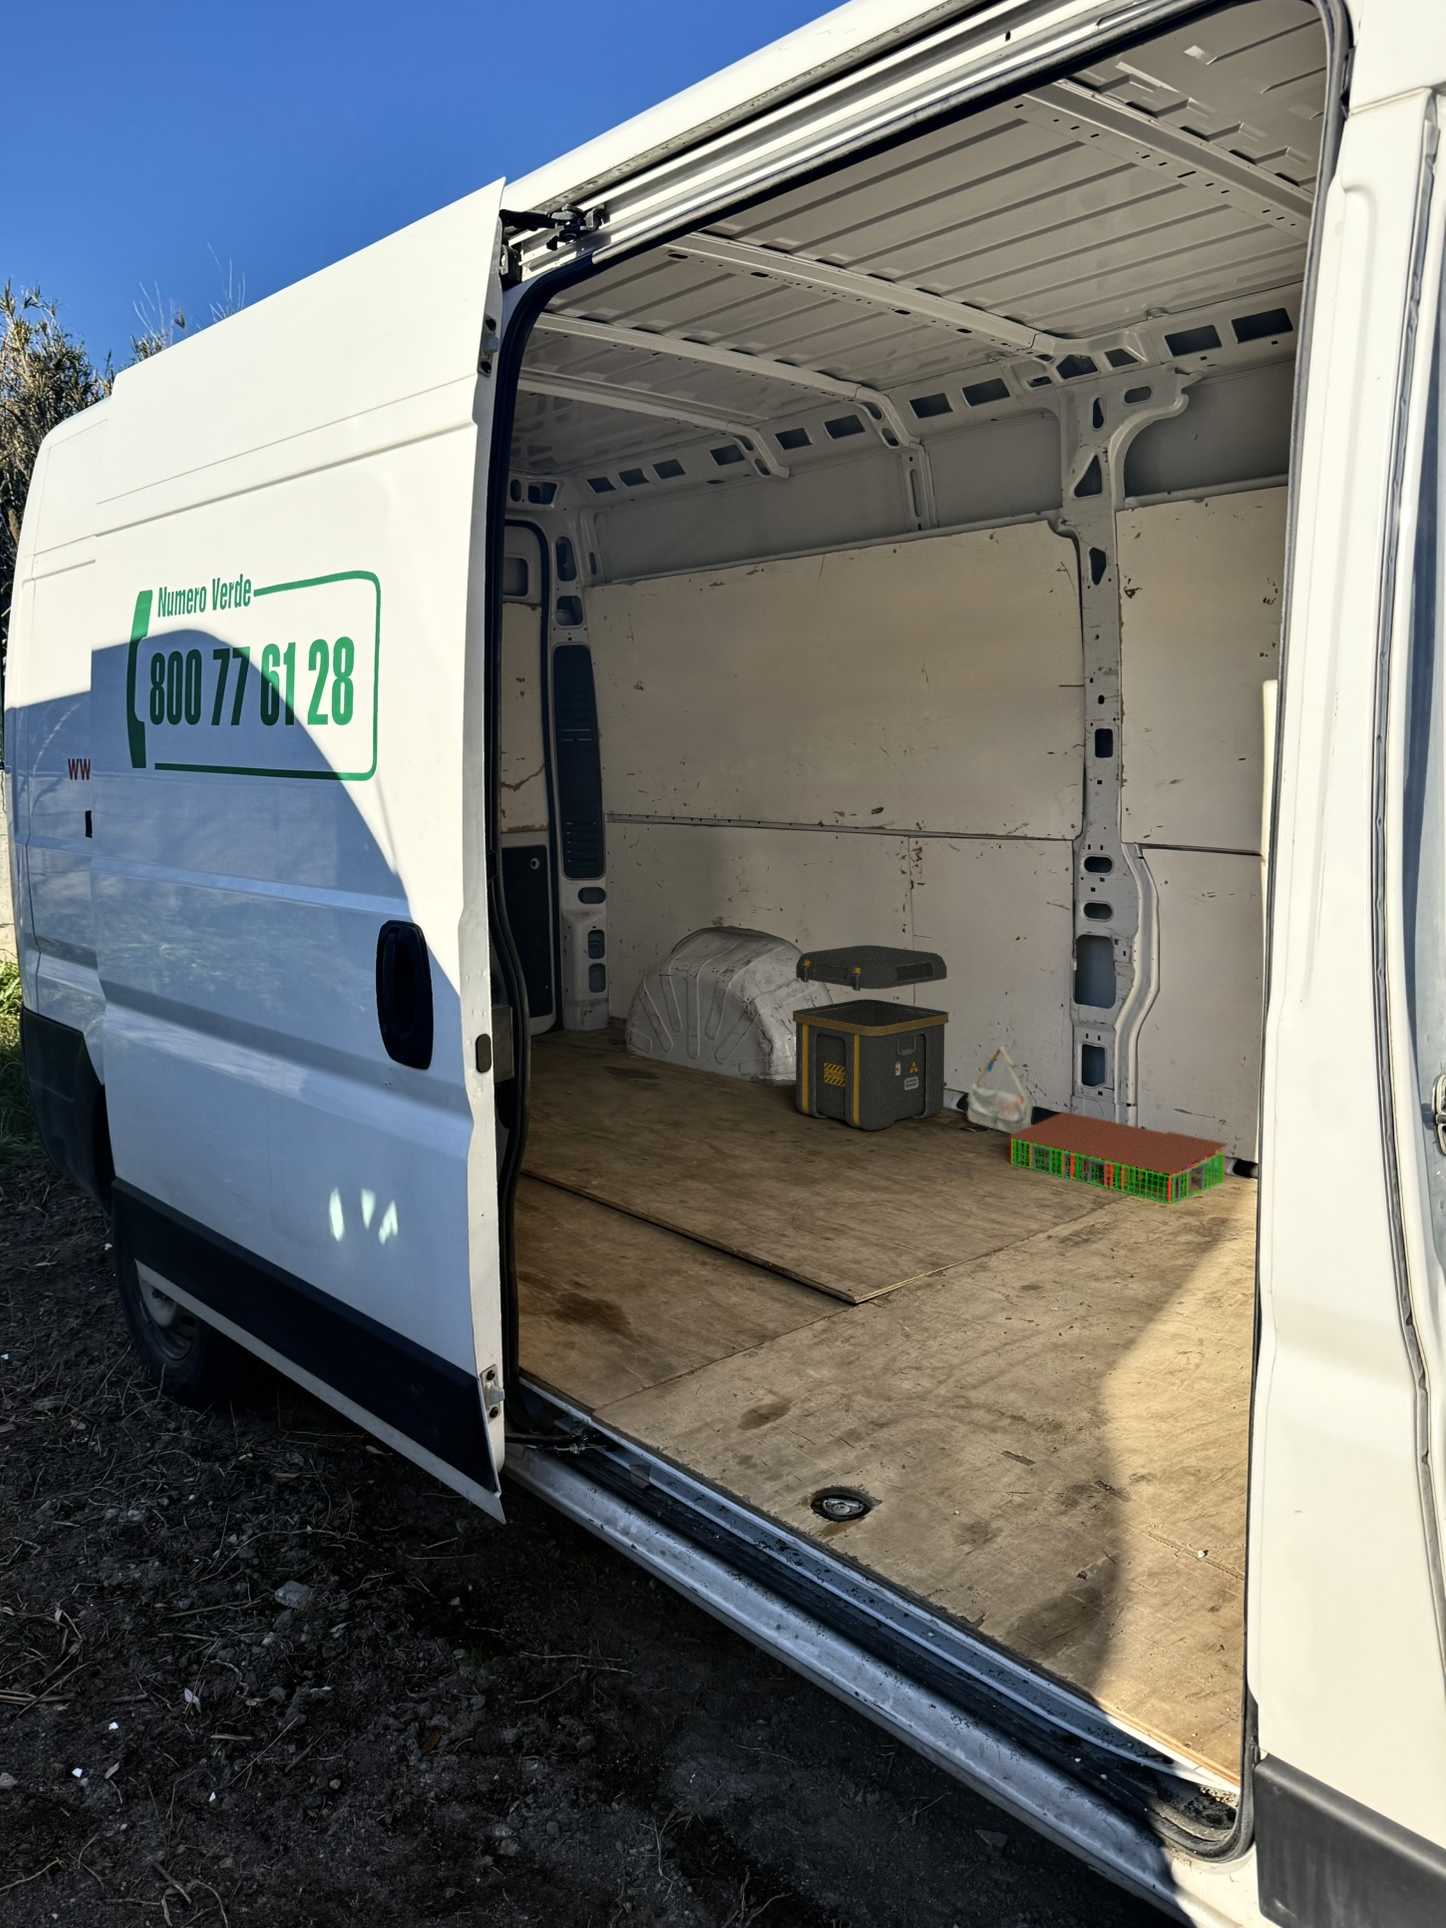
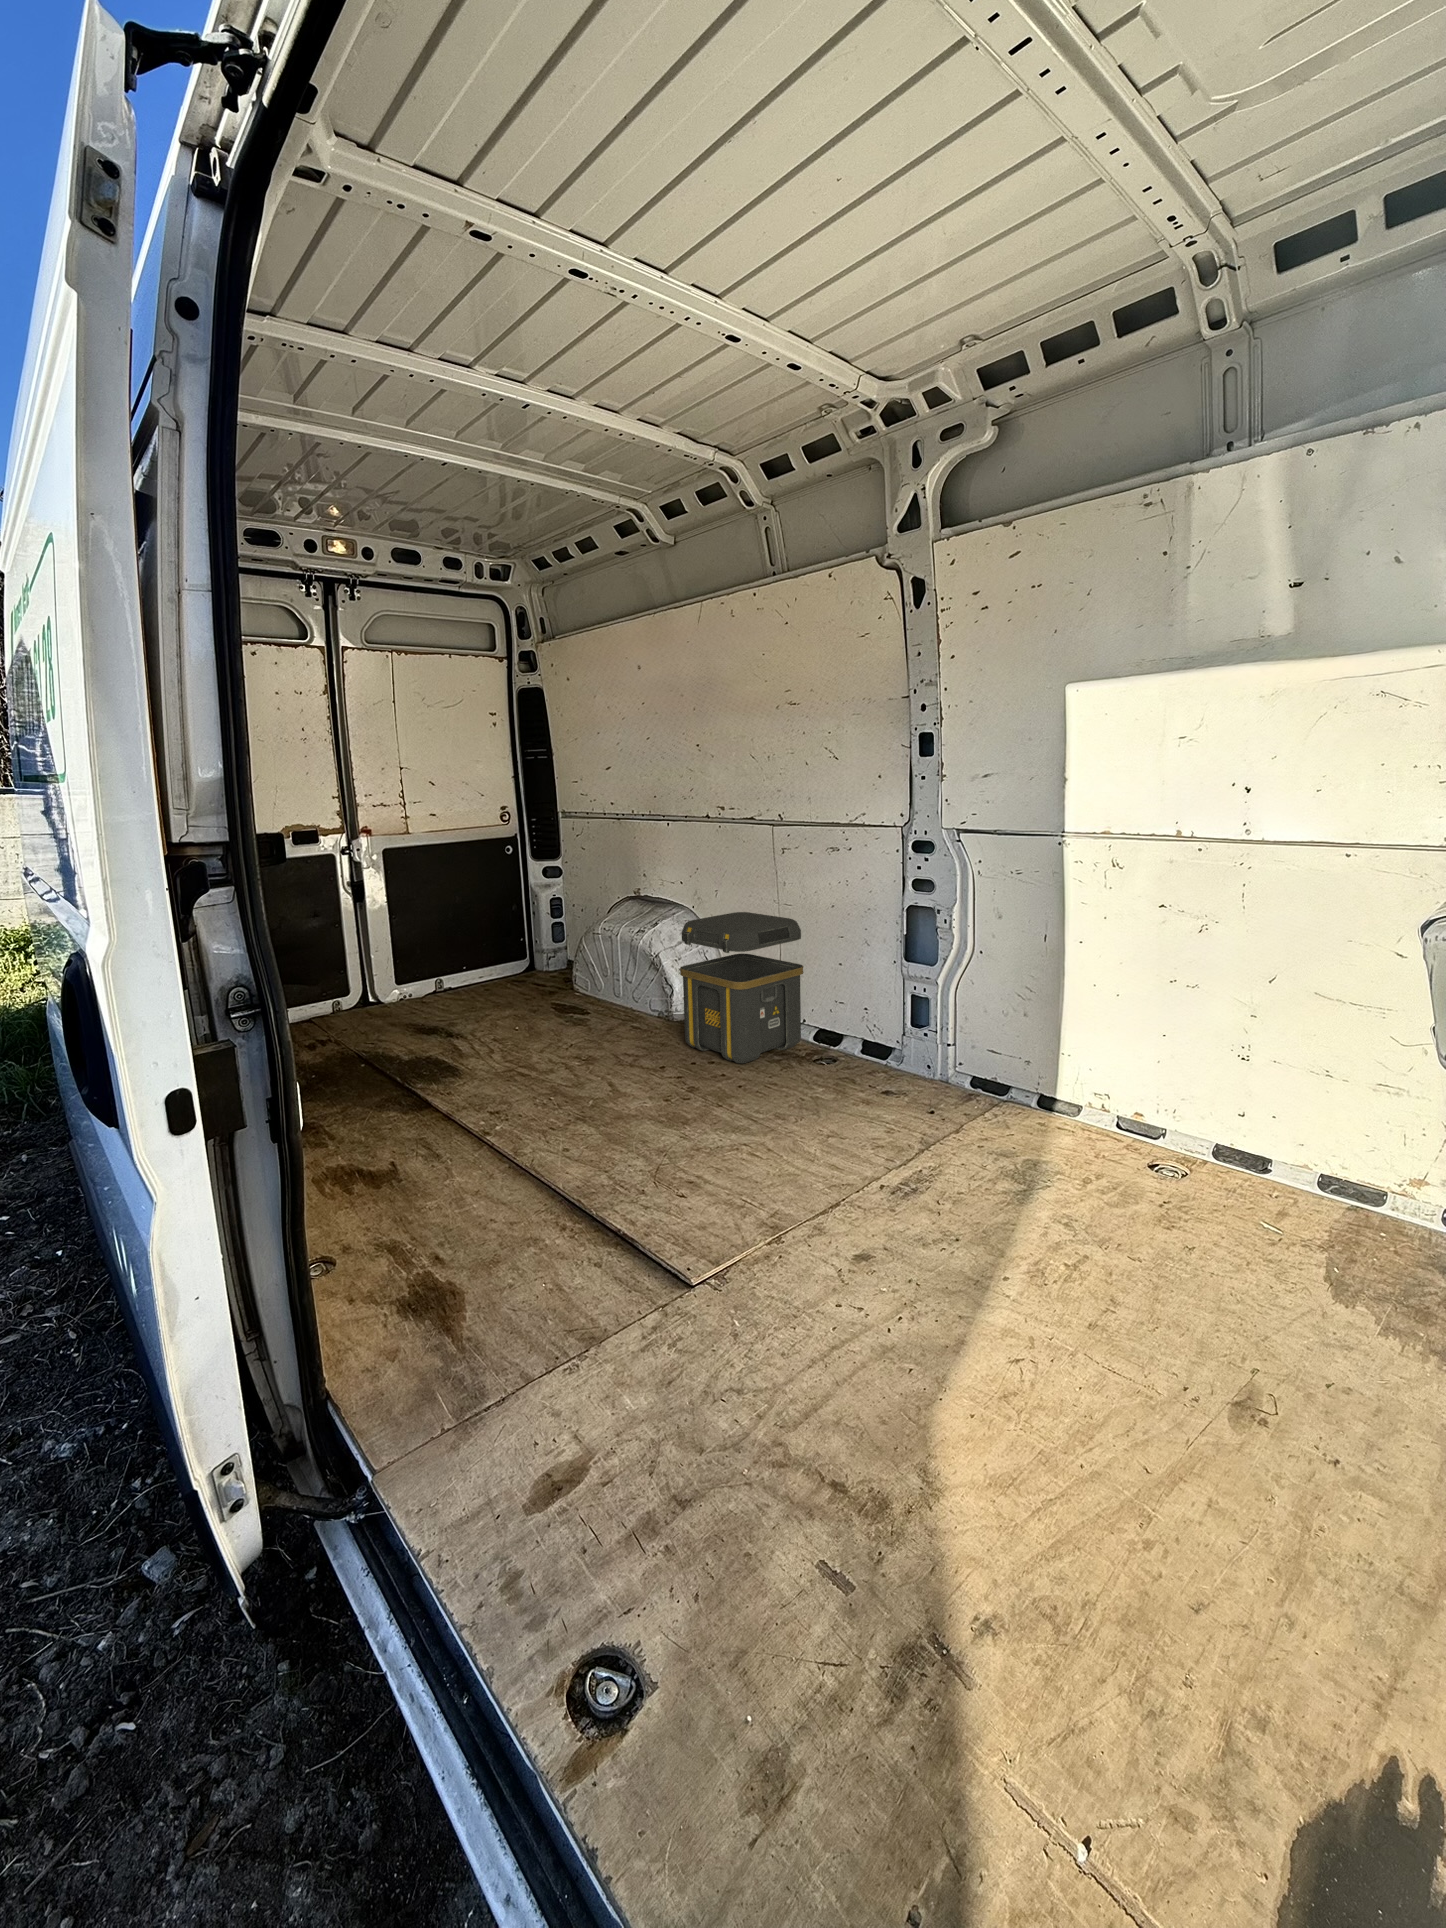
bag: present [967,1047,1033,1134] -> none [819,994,870,1068]
storage bin: present [1011,1112,1227,1203] -> none [850,1049,1035,1143]

